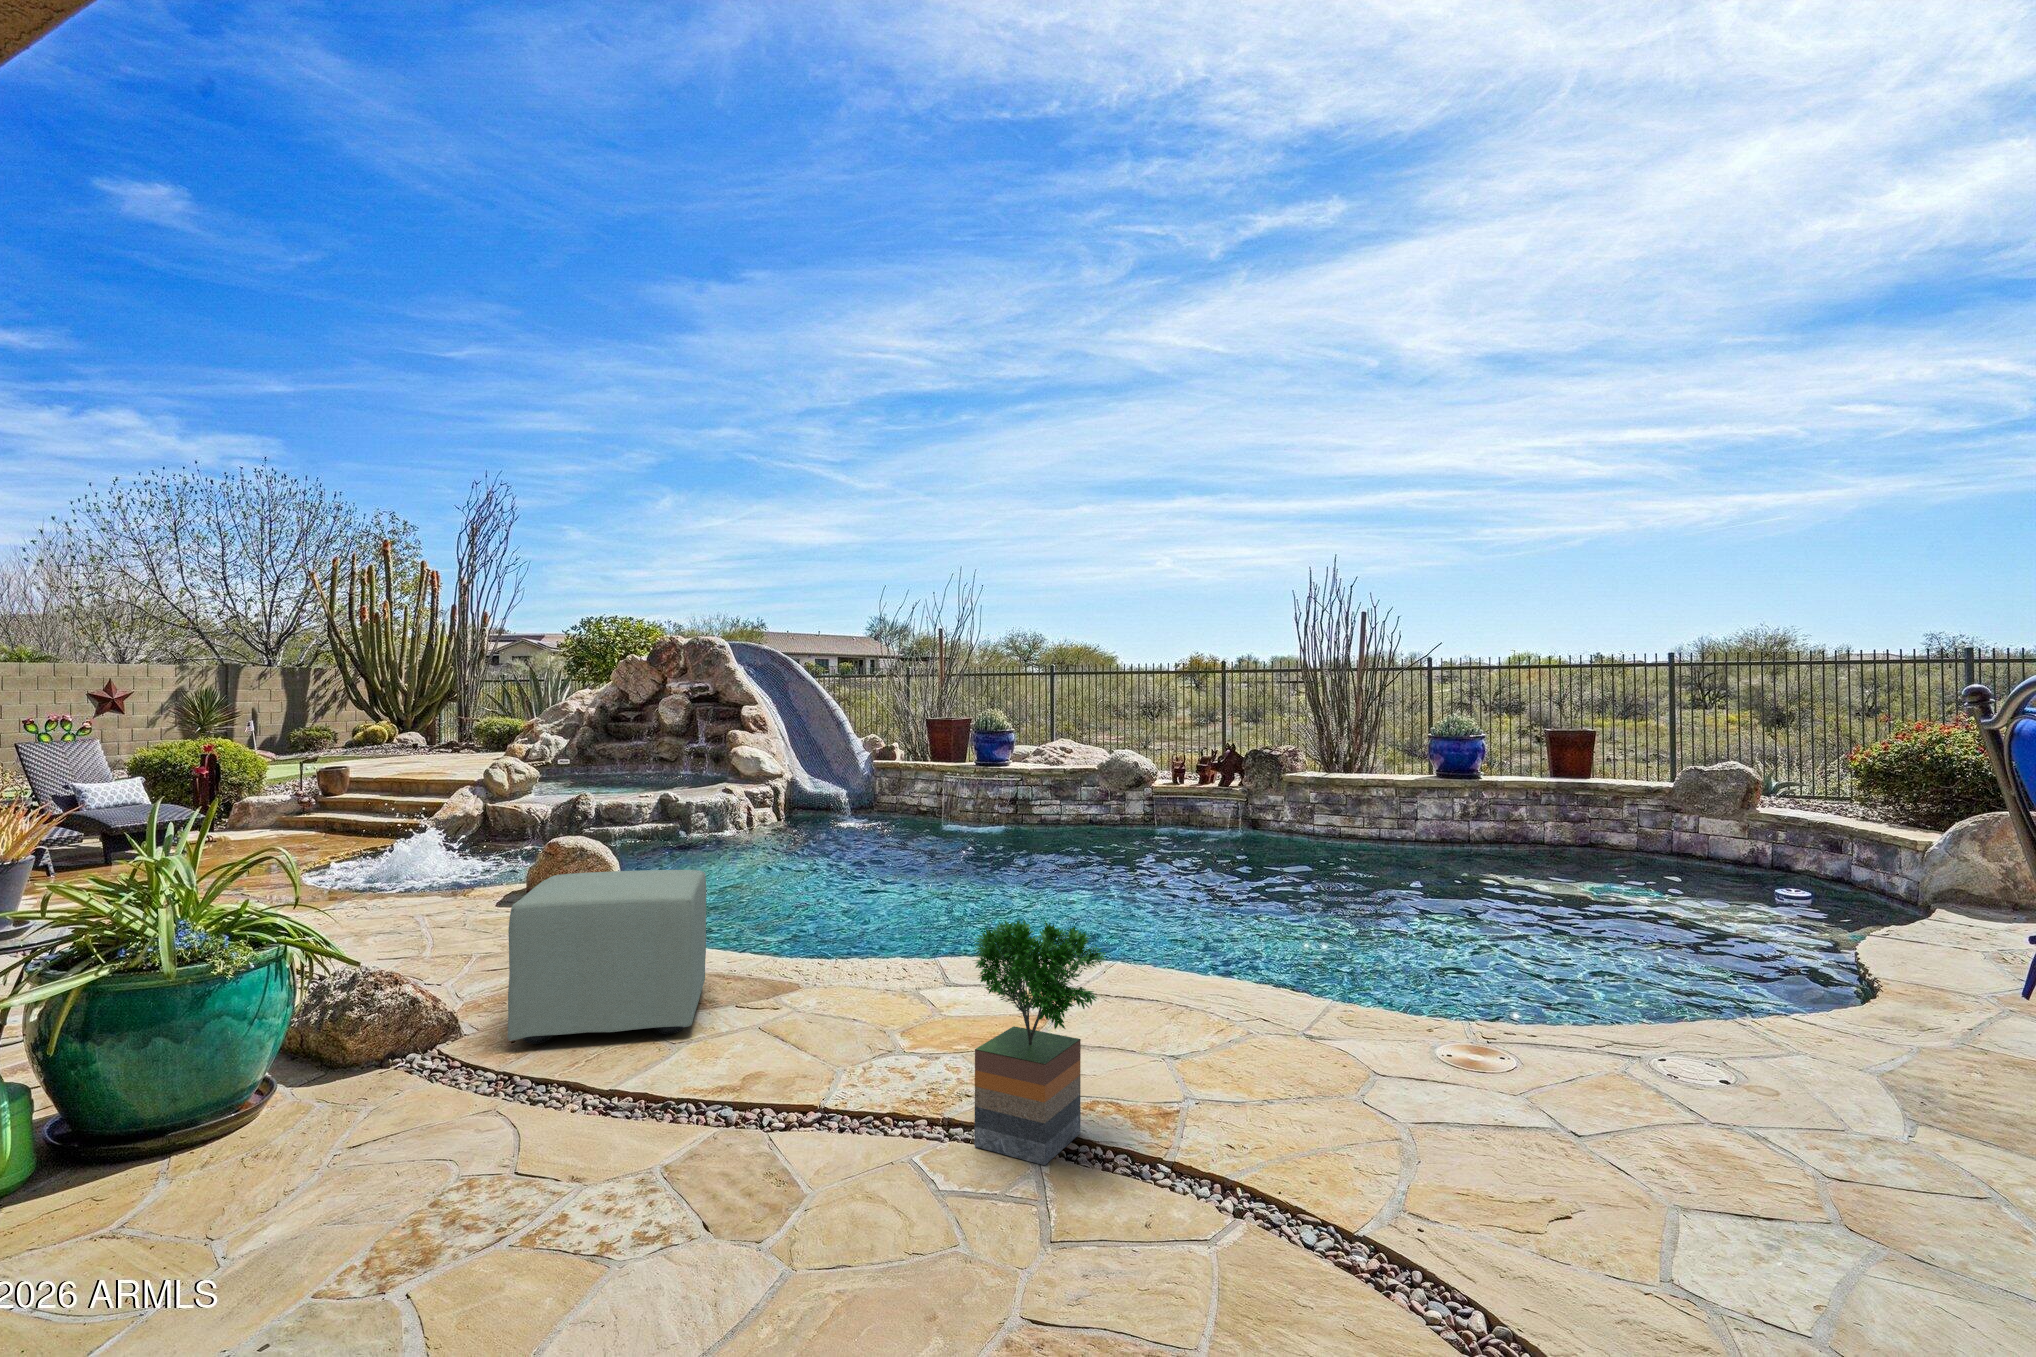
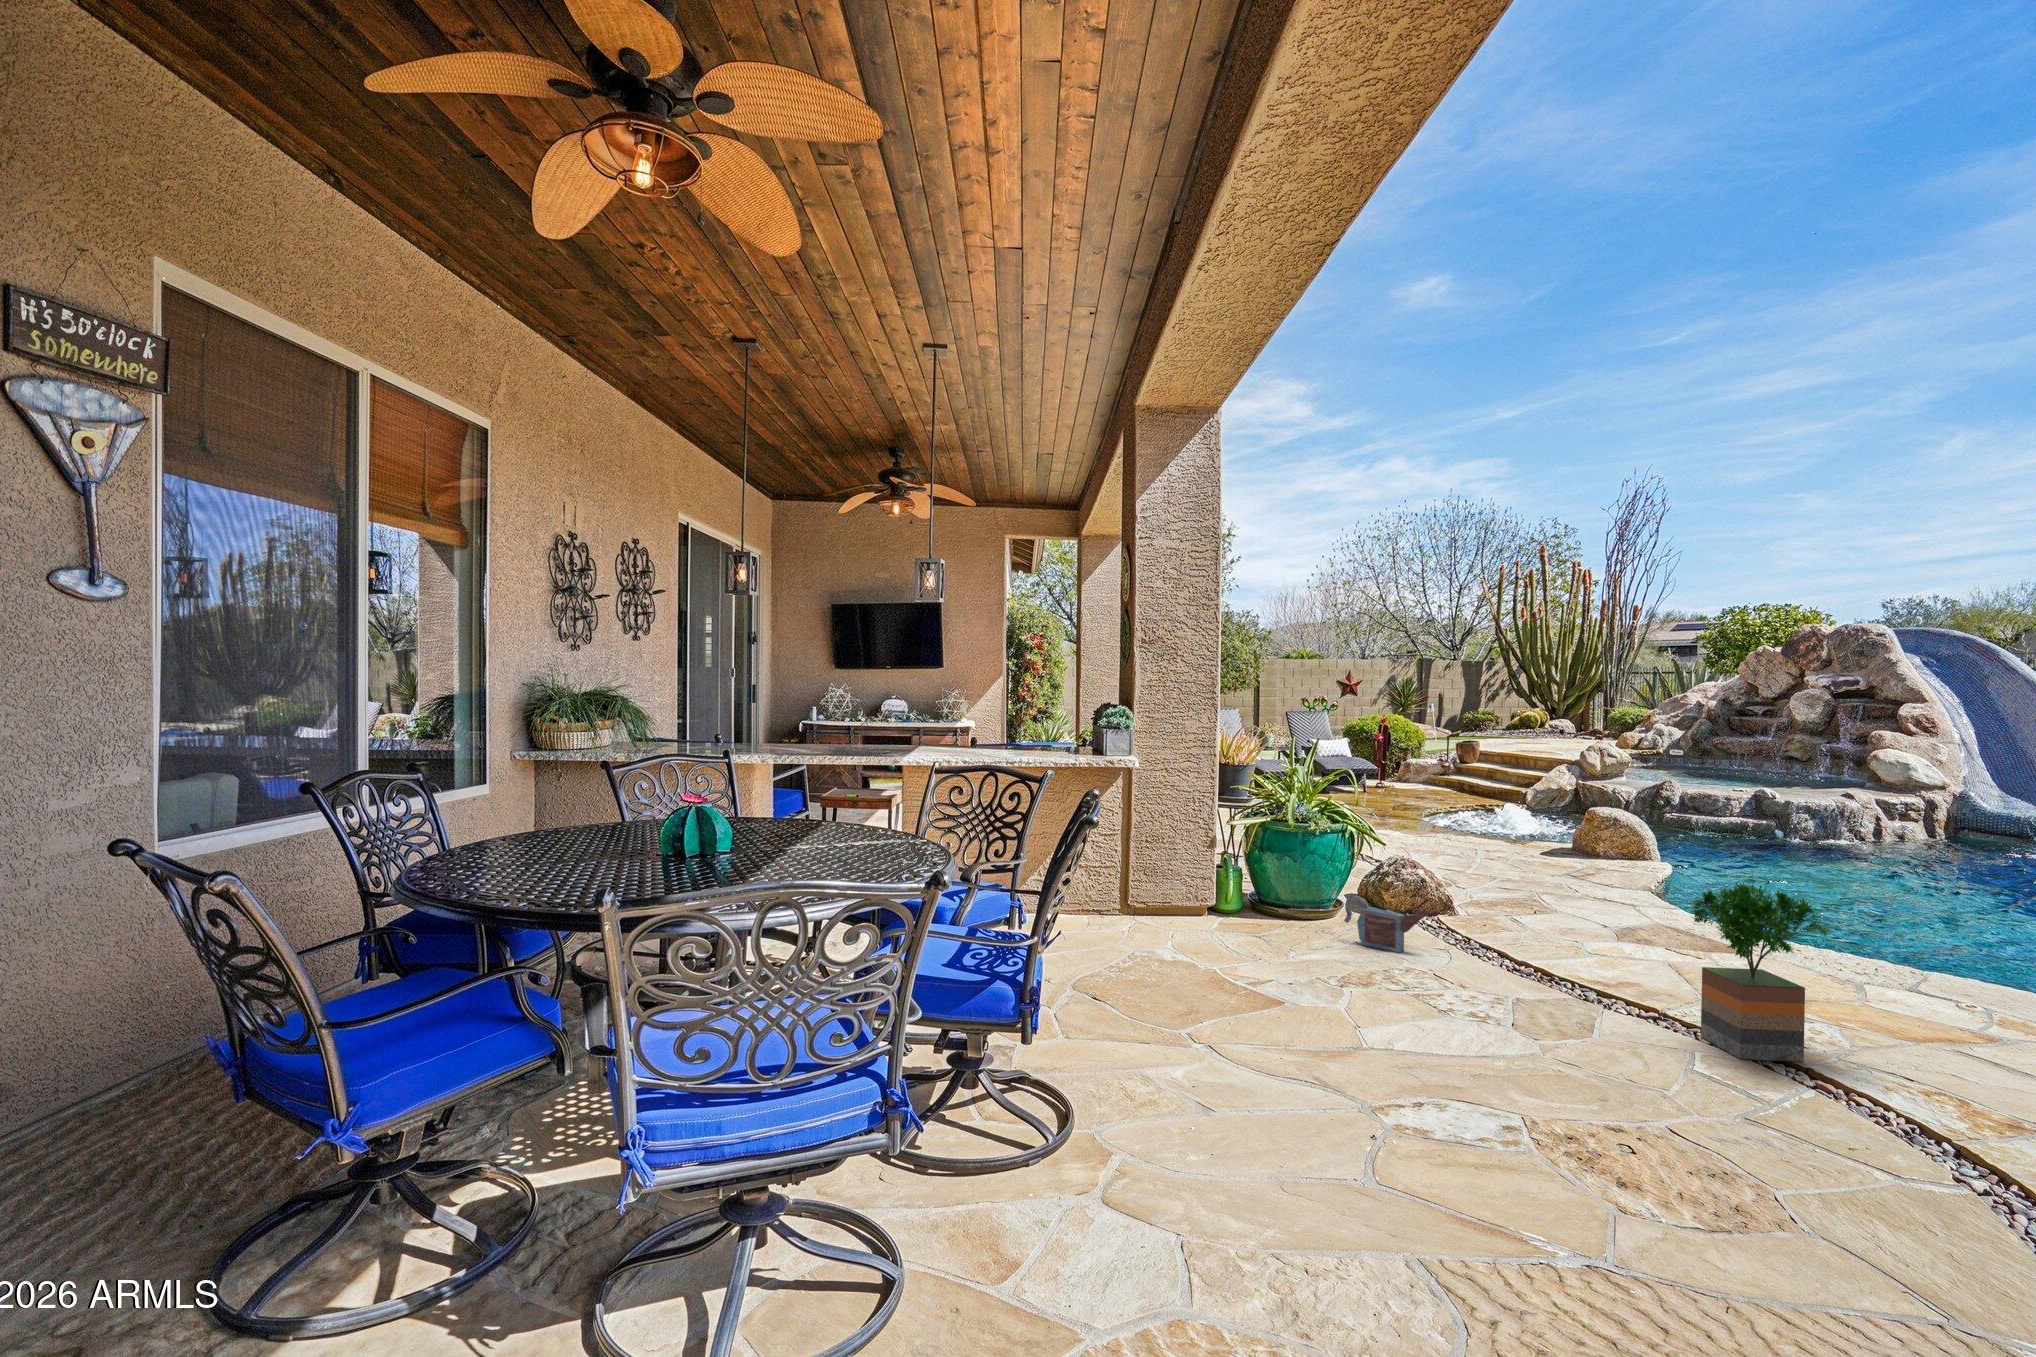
ottoman: present [508,870,706,1044] -> none [1461,821,1623,939]
watering can: none [336,1078,526,1189] -> present [1344,896,1429,953]

